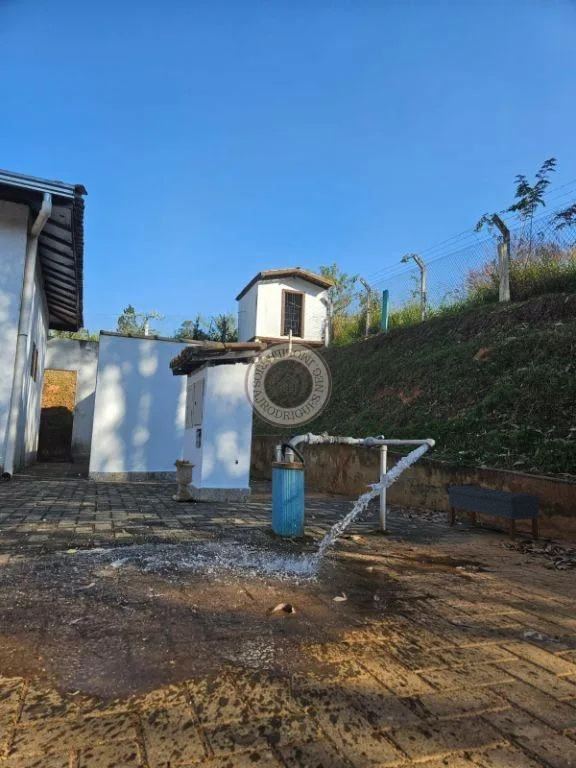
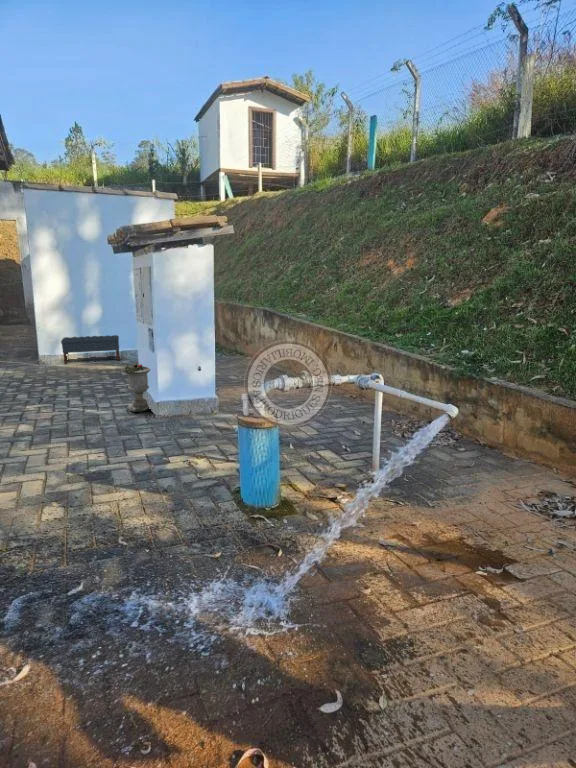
bench: present [448,486,540,541] -> present [61,335,119,364]

